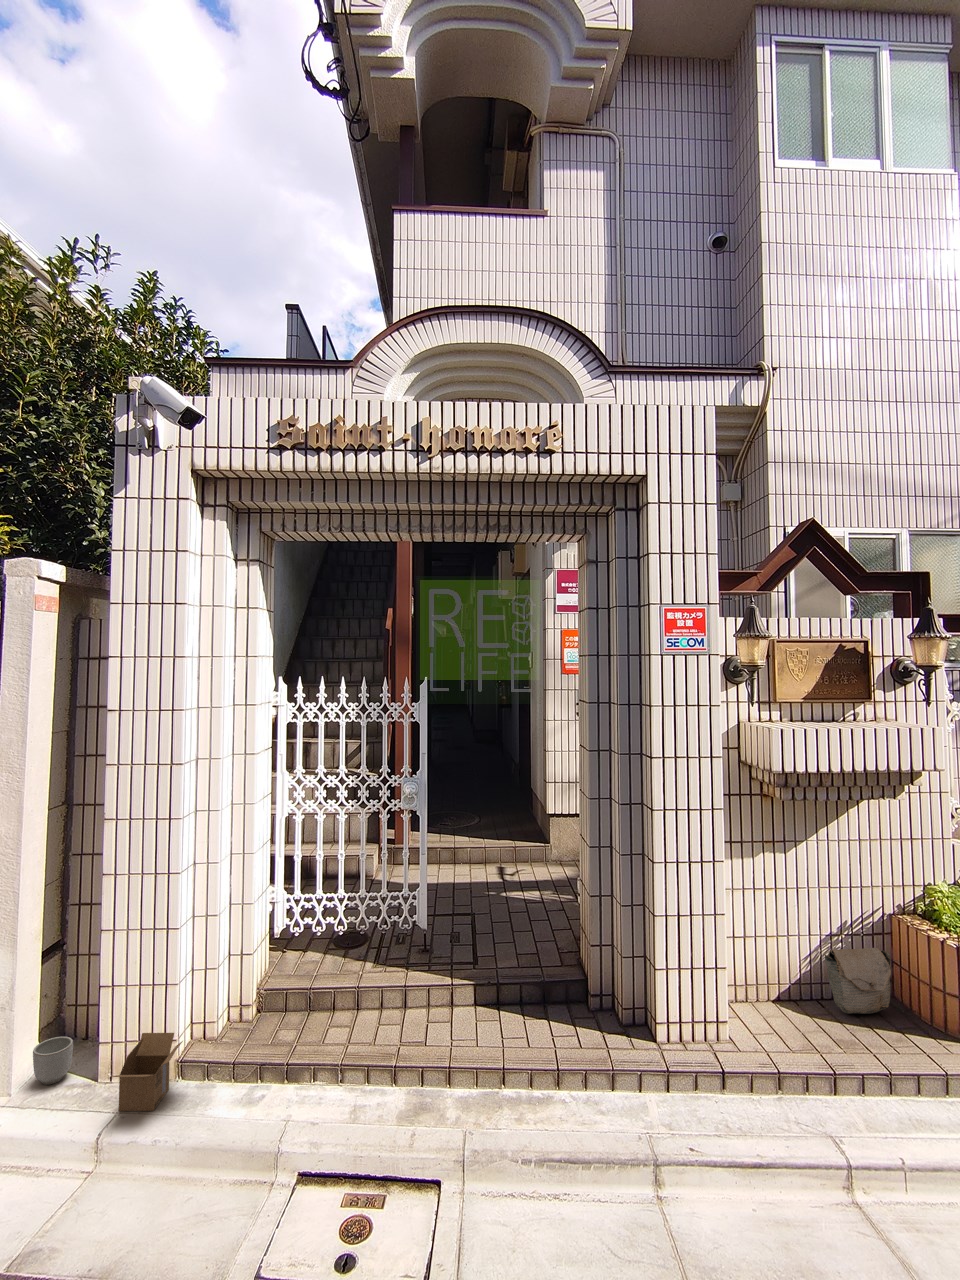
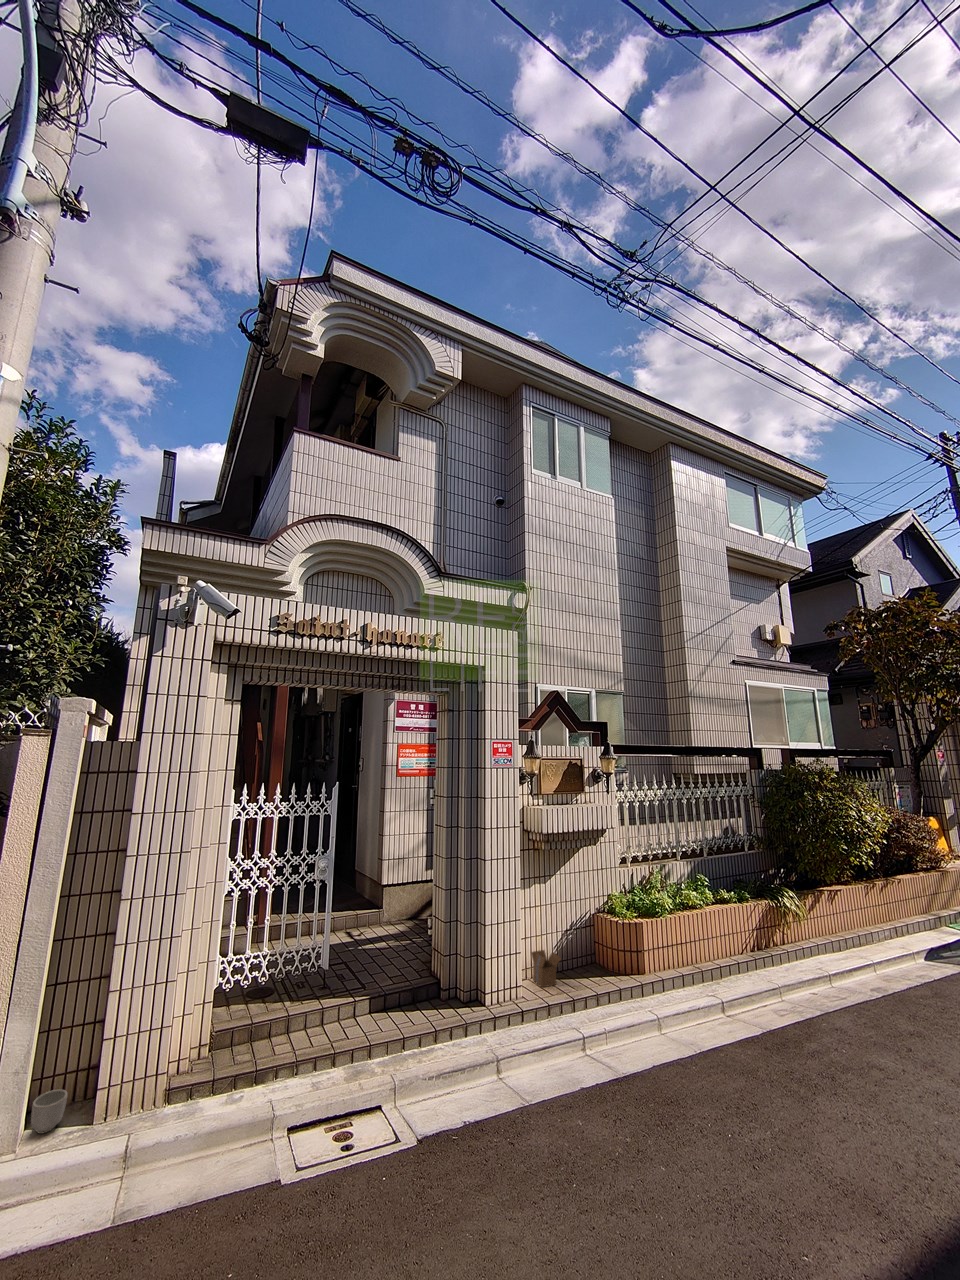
bag: present [825,948,891,1014] -> none [565,934,597,975]
cardboard box: present [111,1033,183,1111] -> present [531,950,561,988]

